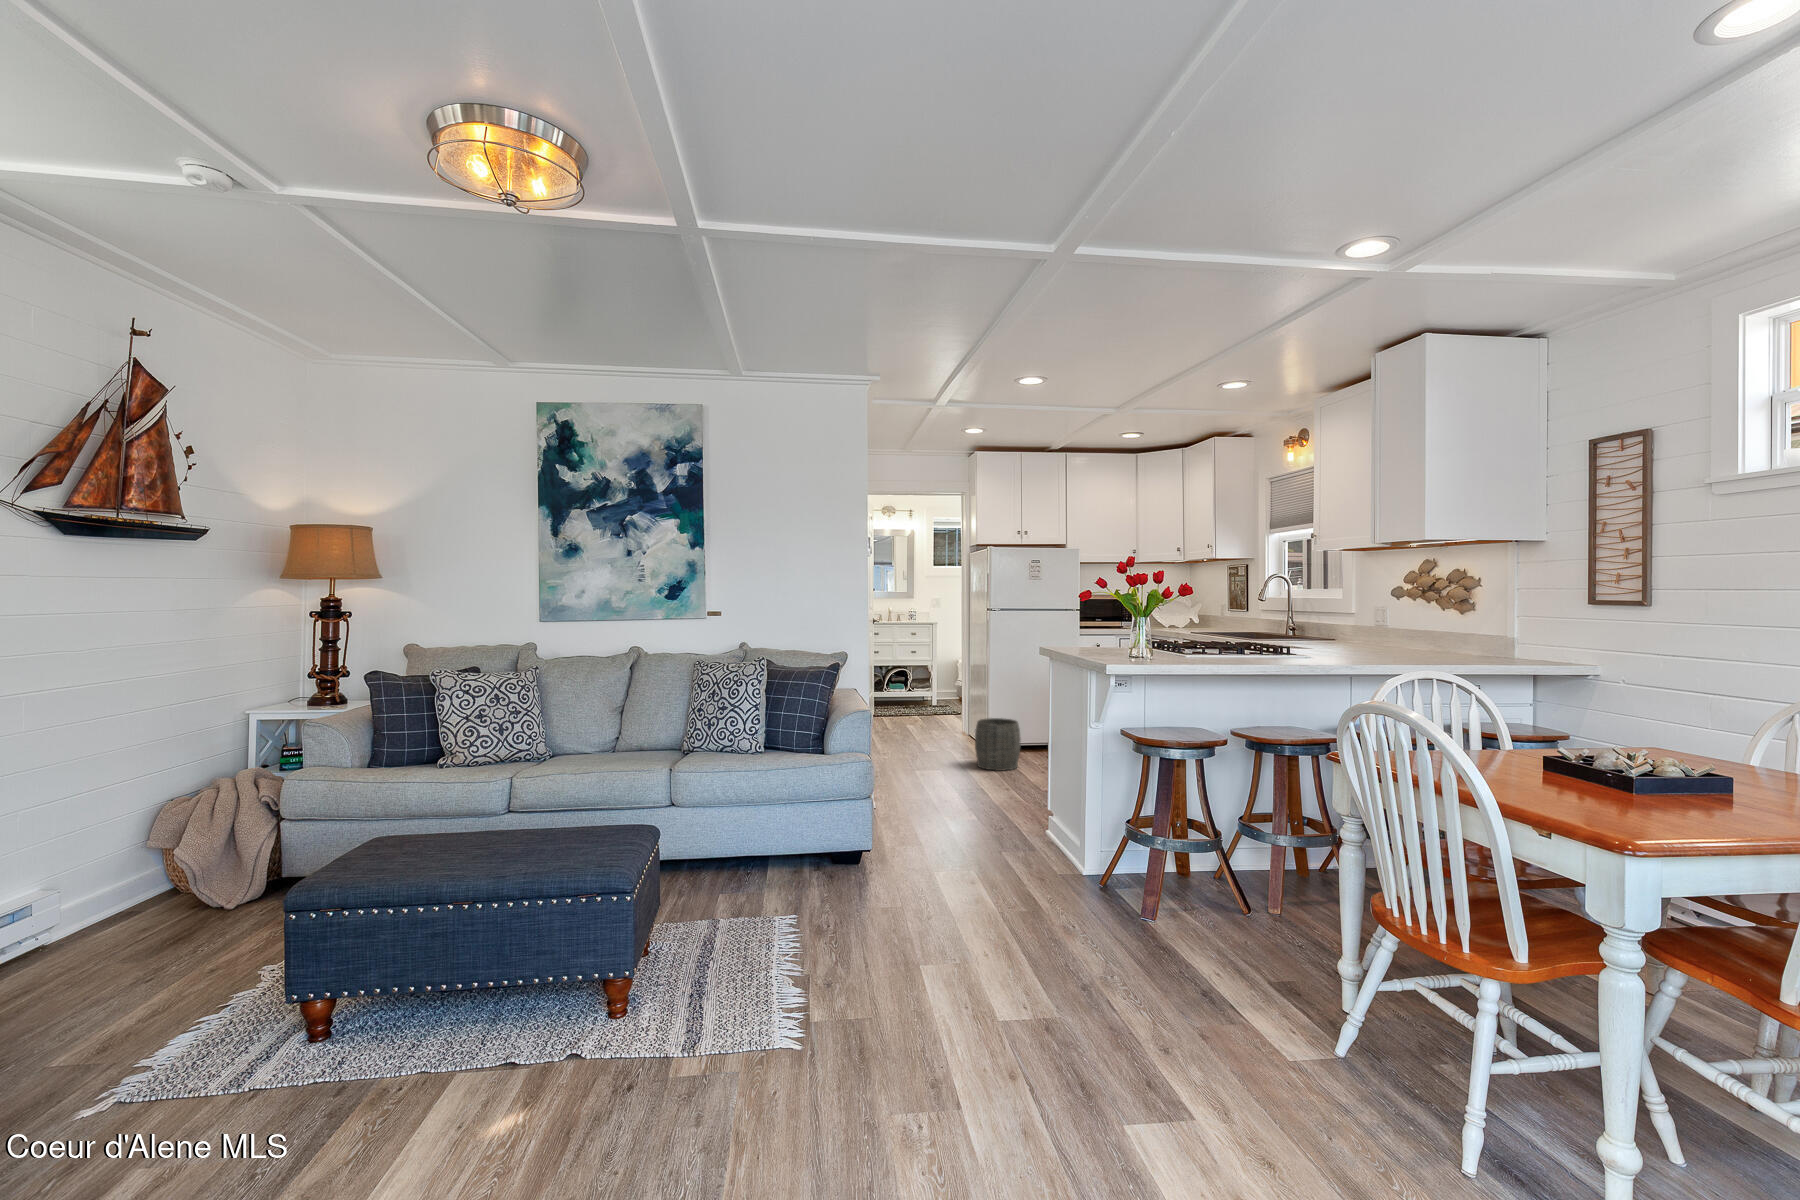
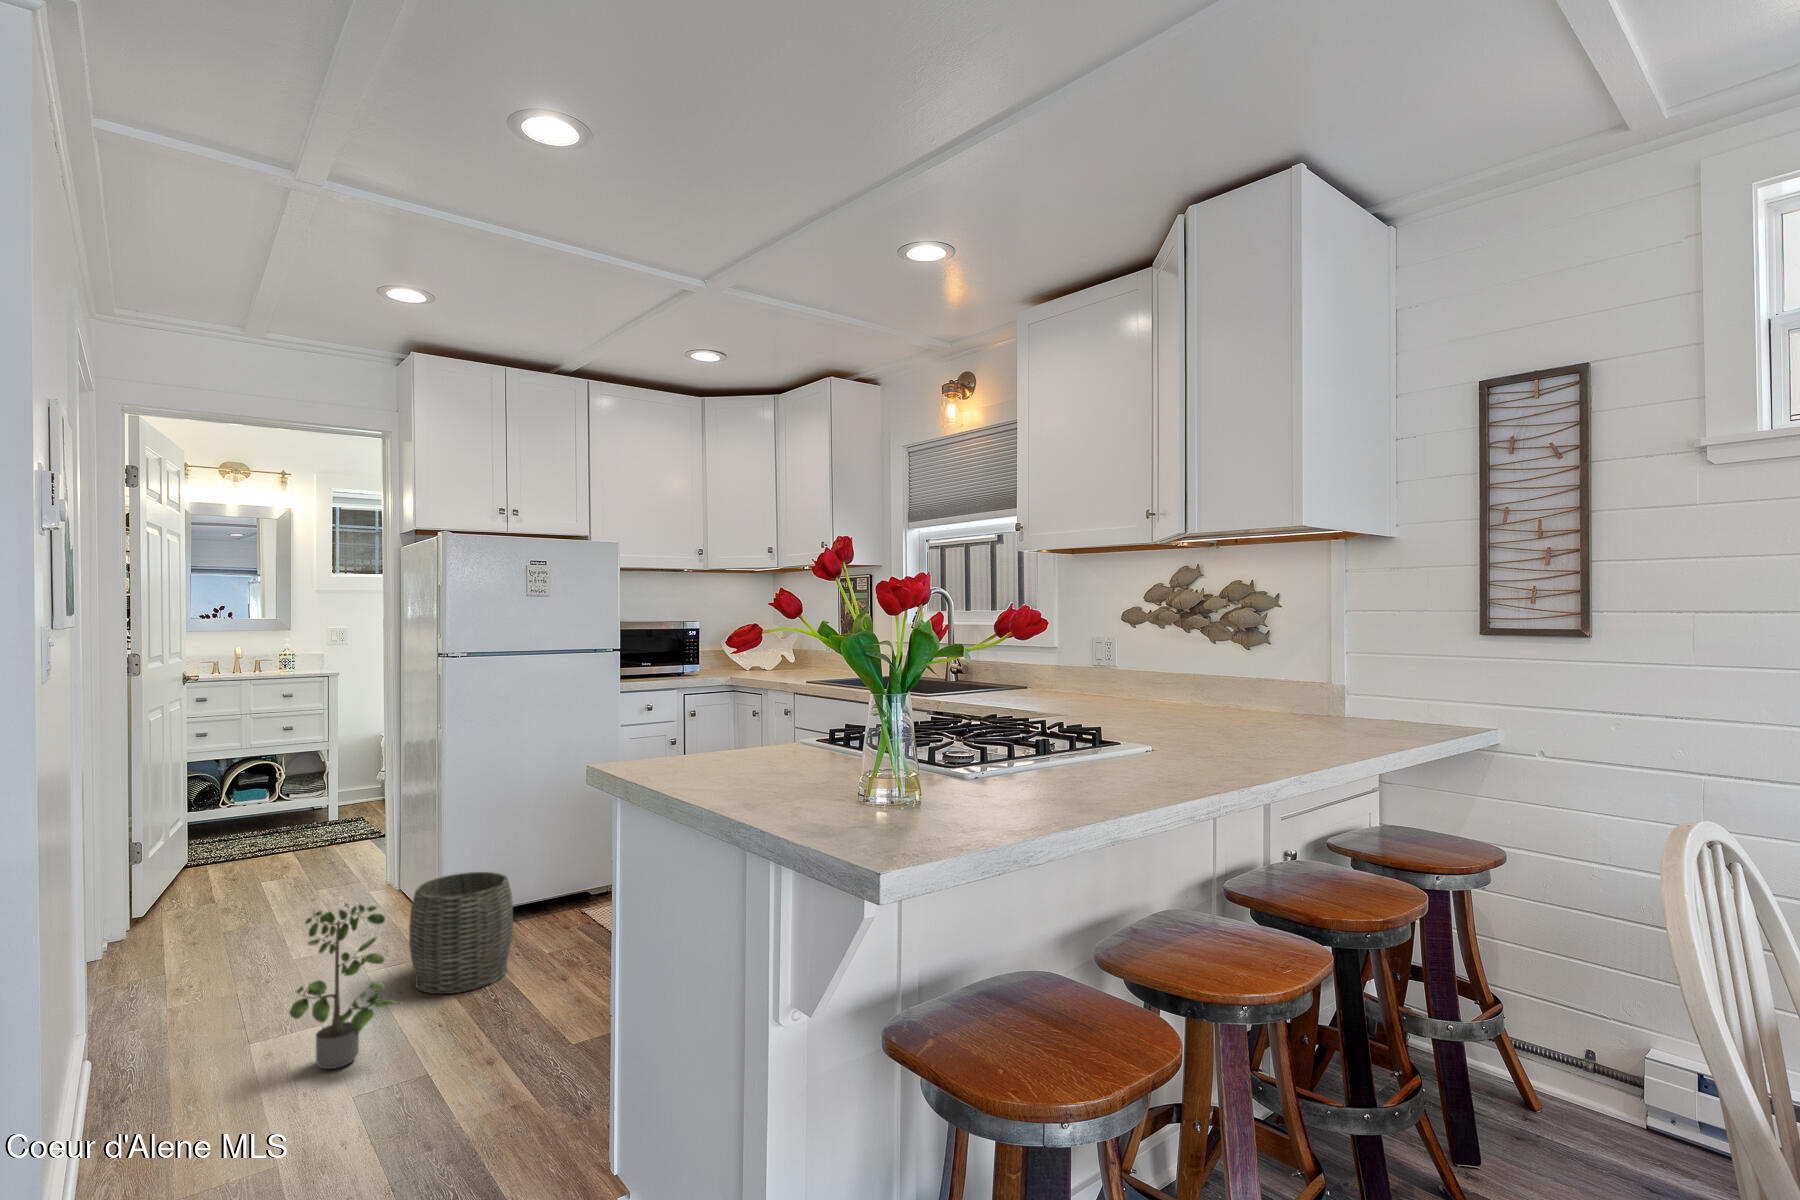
potted plant: none [932,713,973,782] -> present [289,904,397,1069]

